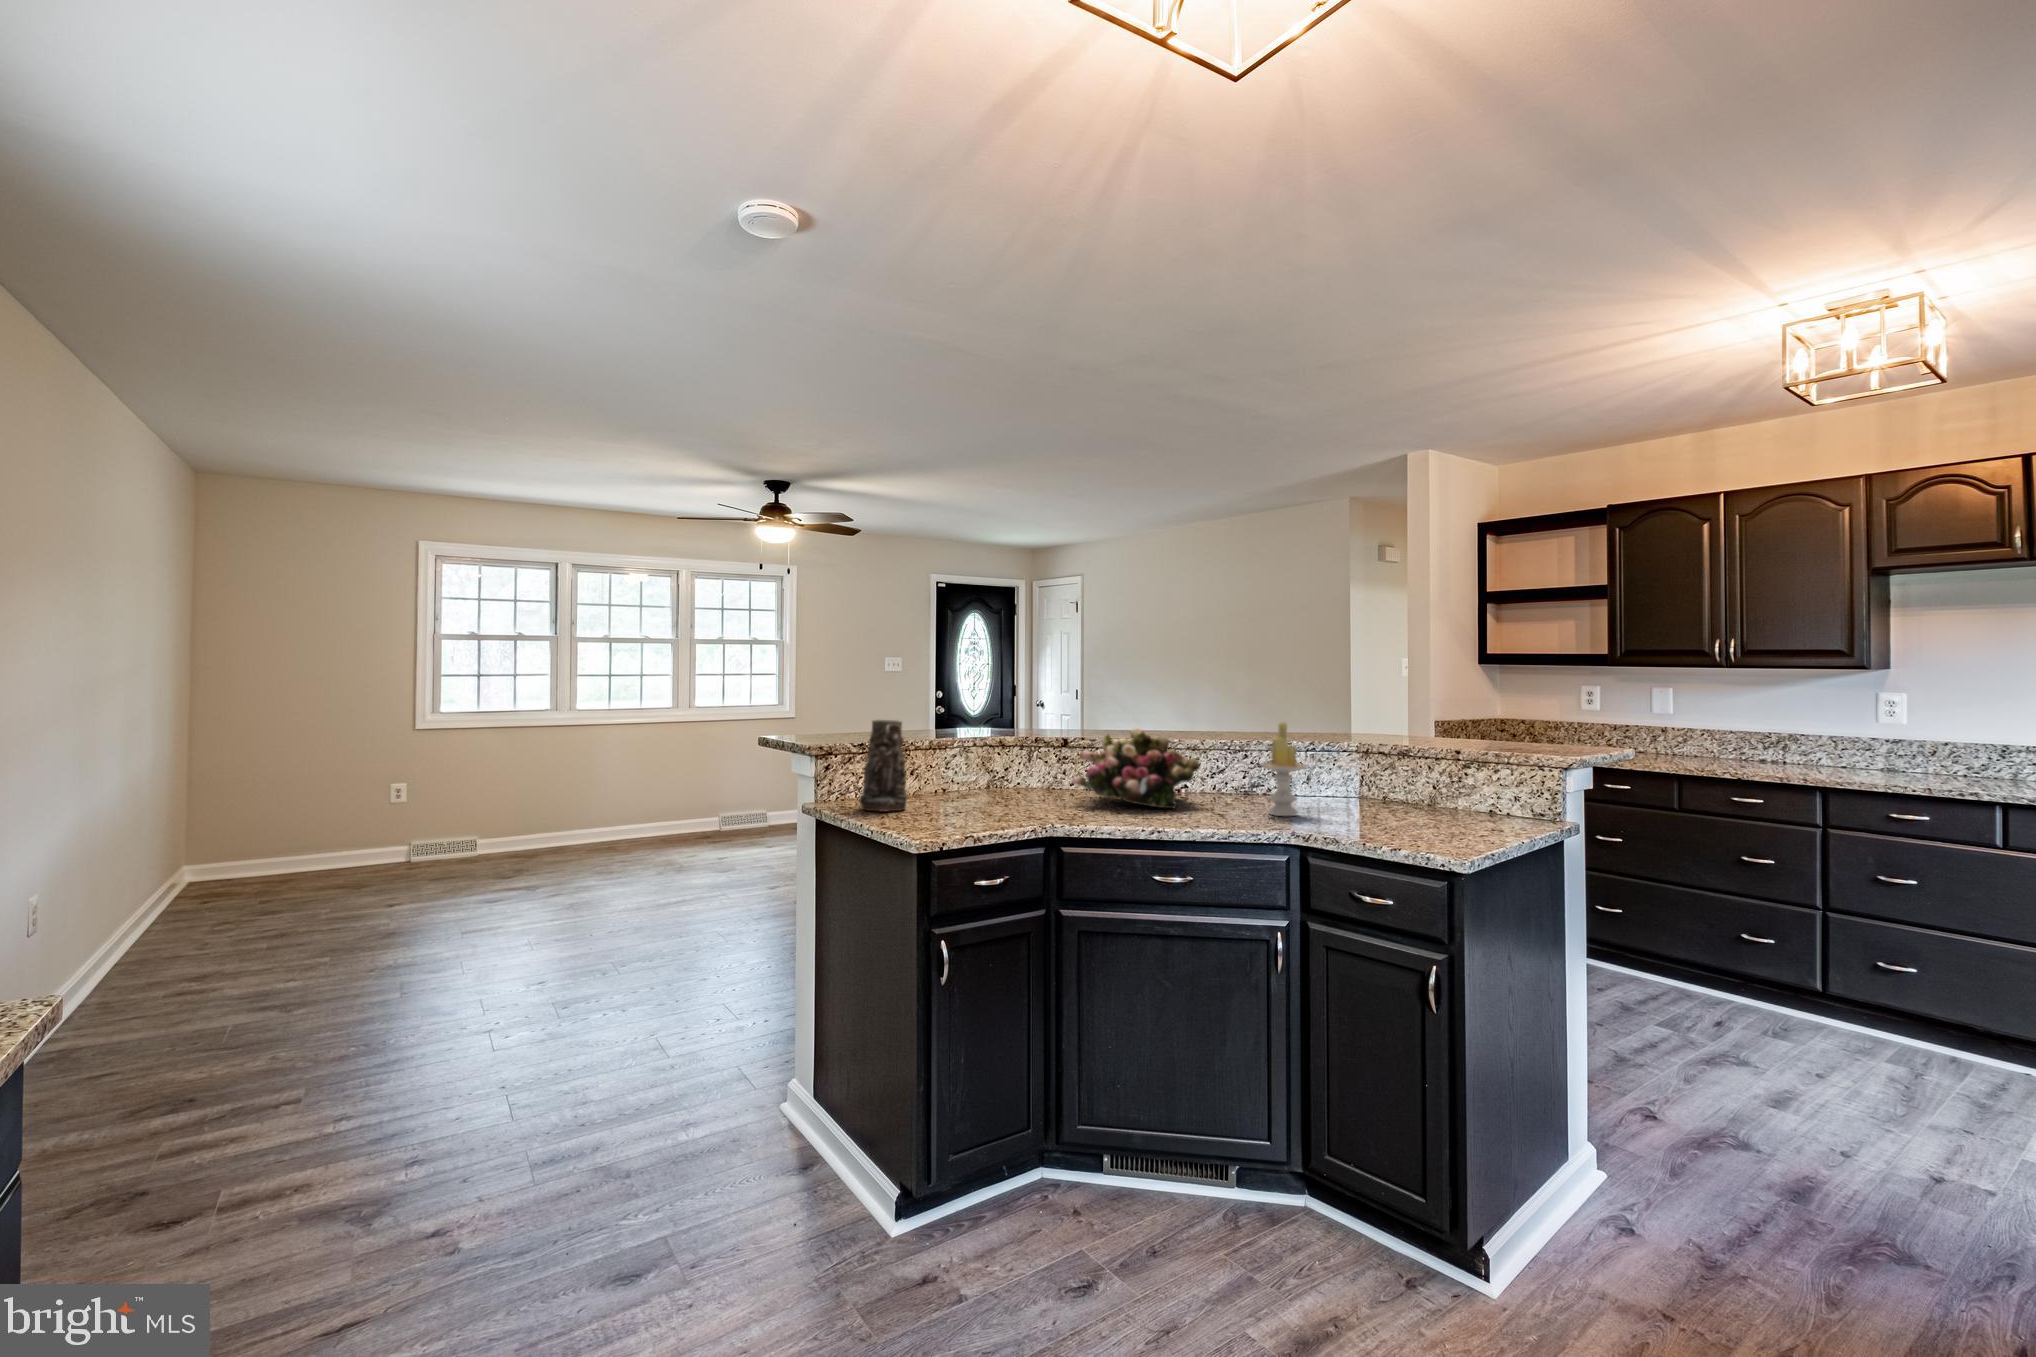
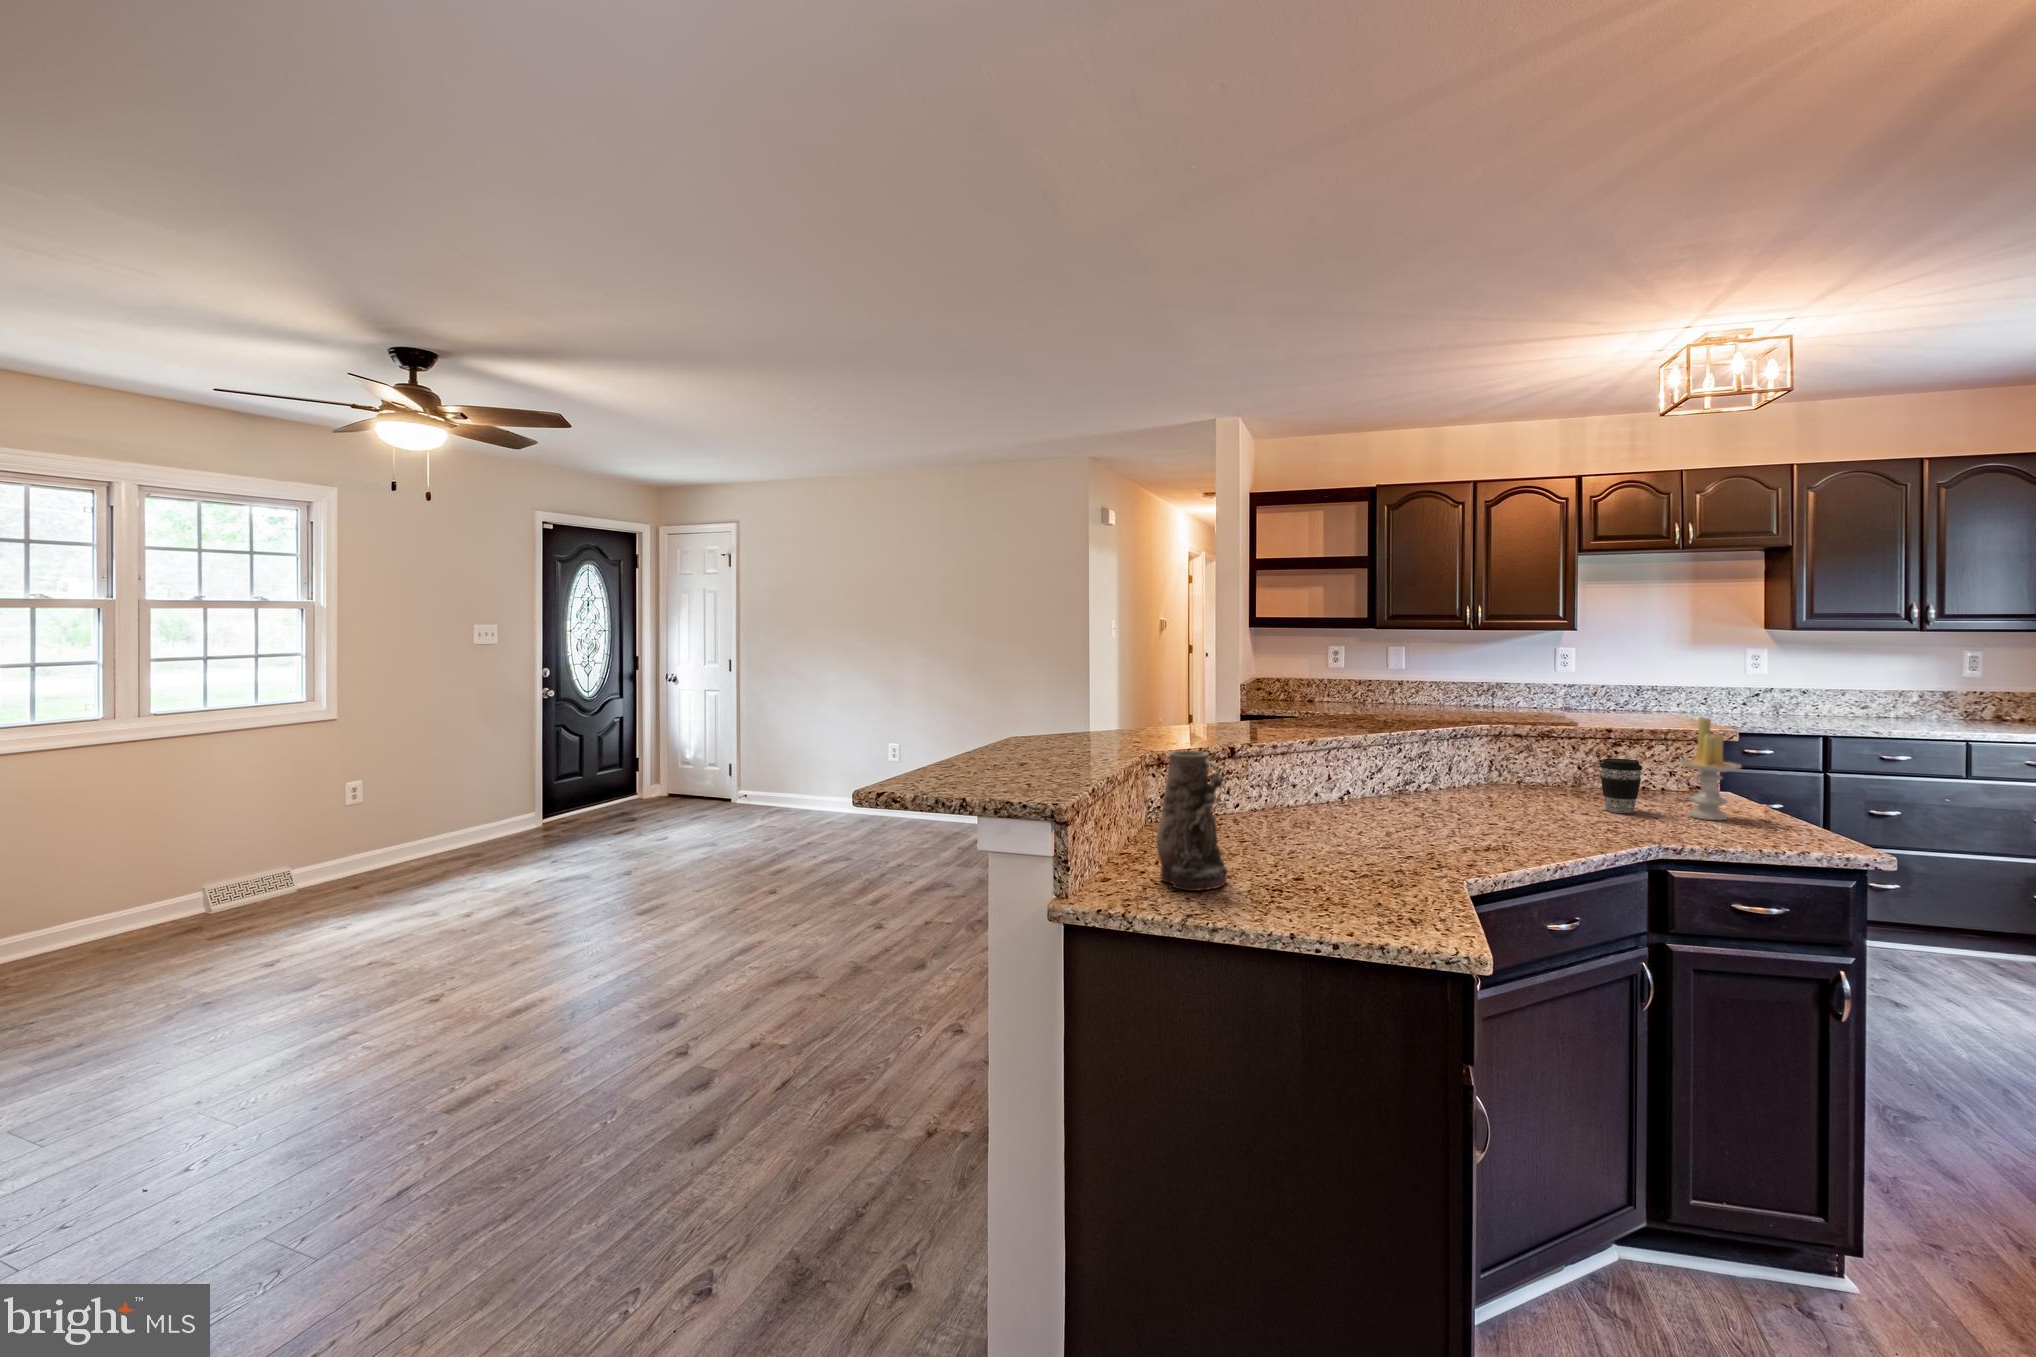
candle: present [1260,722,1307,816] -> present [1679,717,1741,820]
flower arrangement: present [1072,728,1200,808] -> none [1301,731,1452,826]
coffee cup: none [1367,770,1405,823] -> present [1600,758,1642,813]

